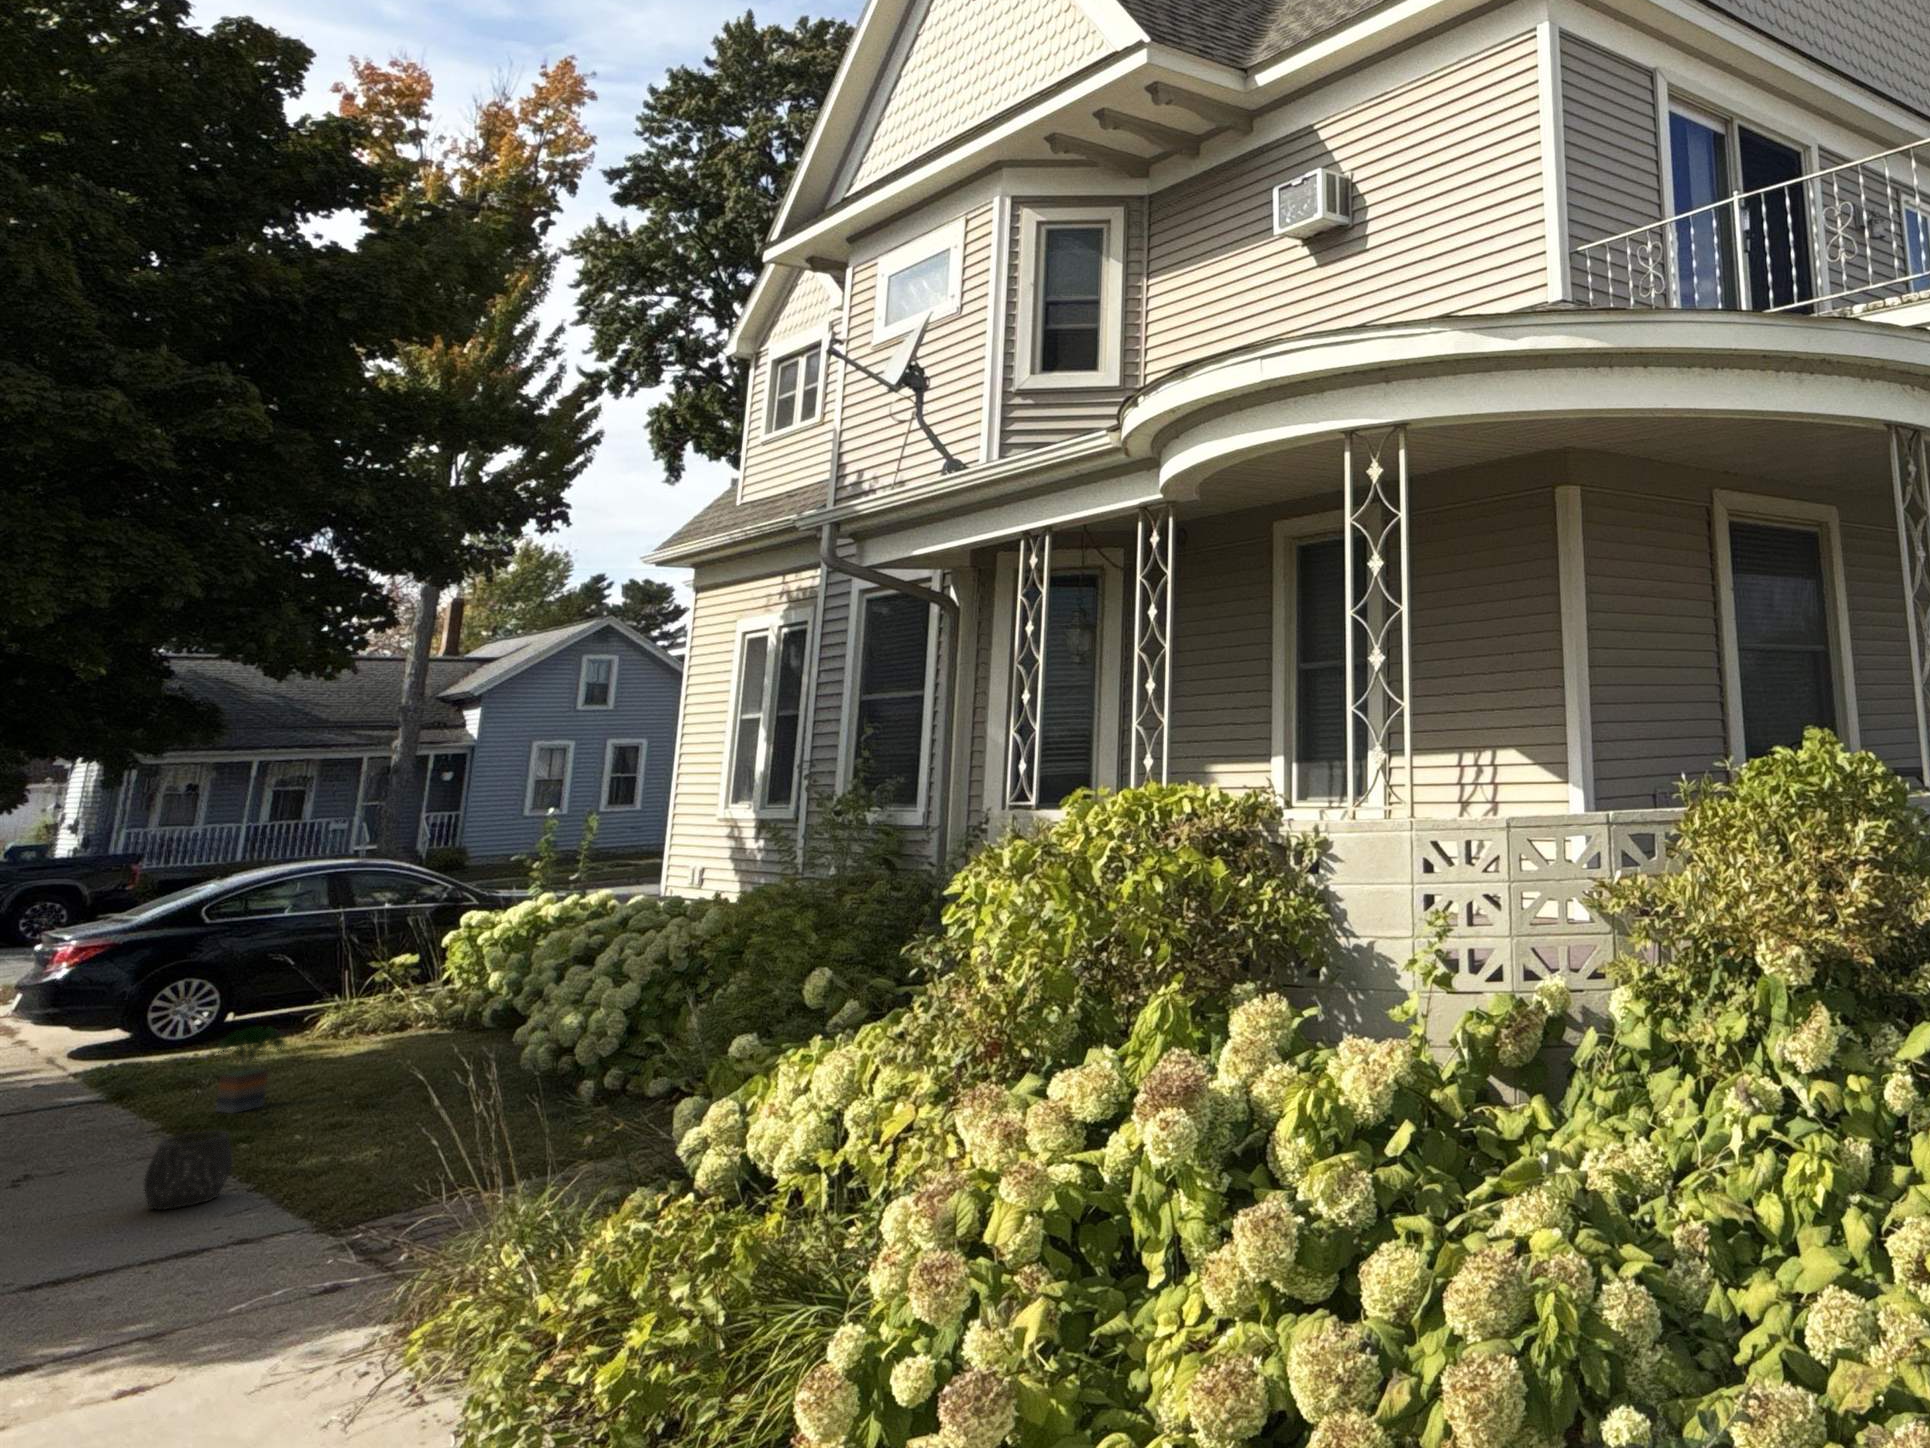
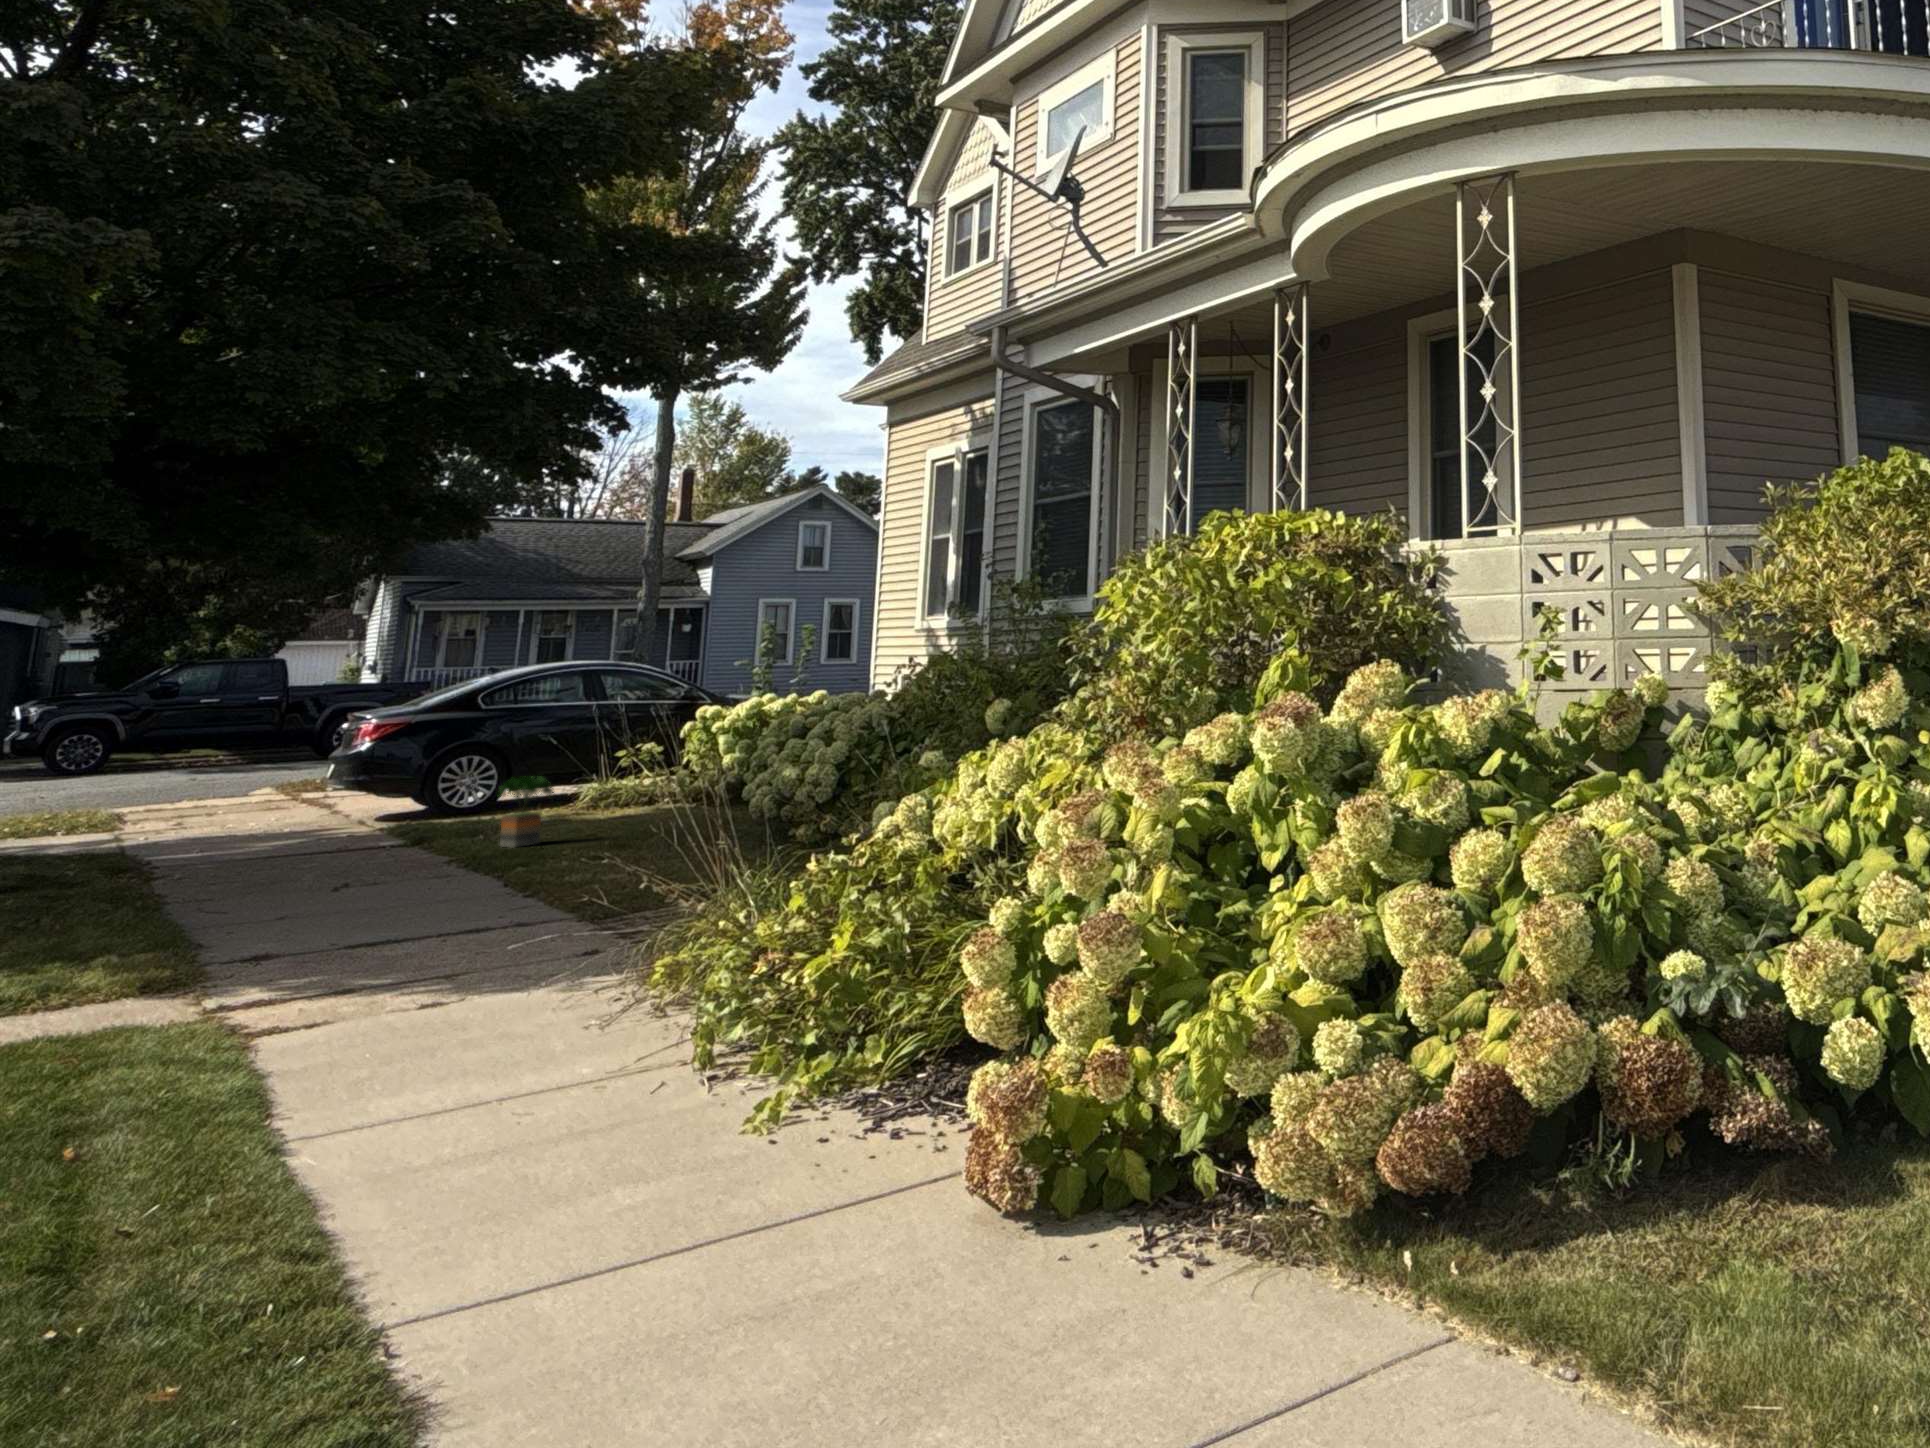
woven basket: present [144,1131,232,1210] -> none [442,837,514,898]

